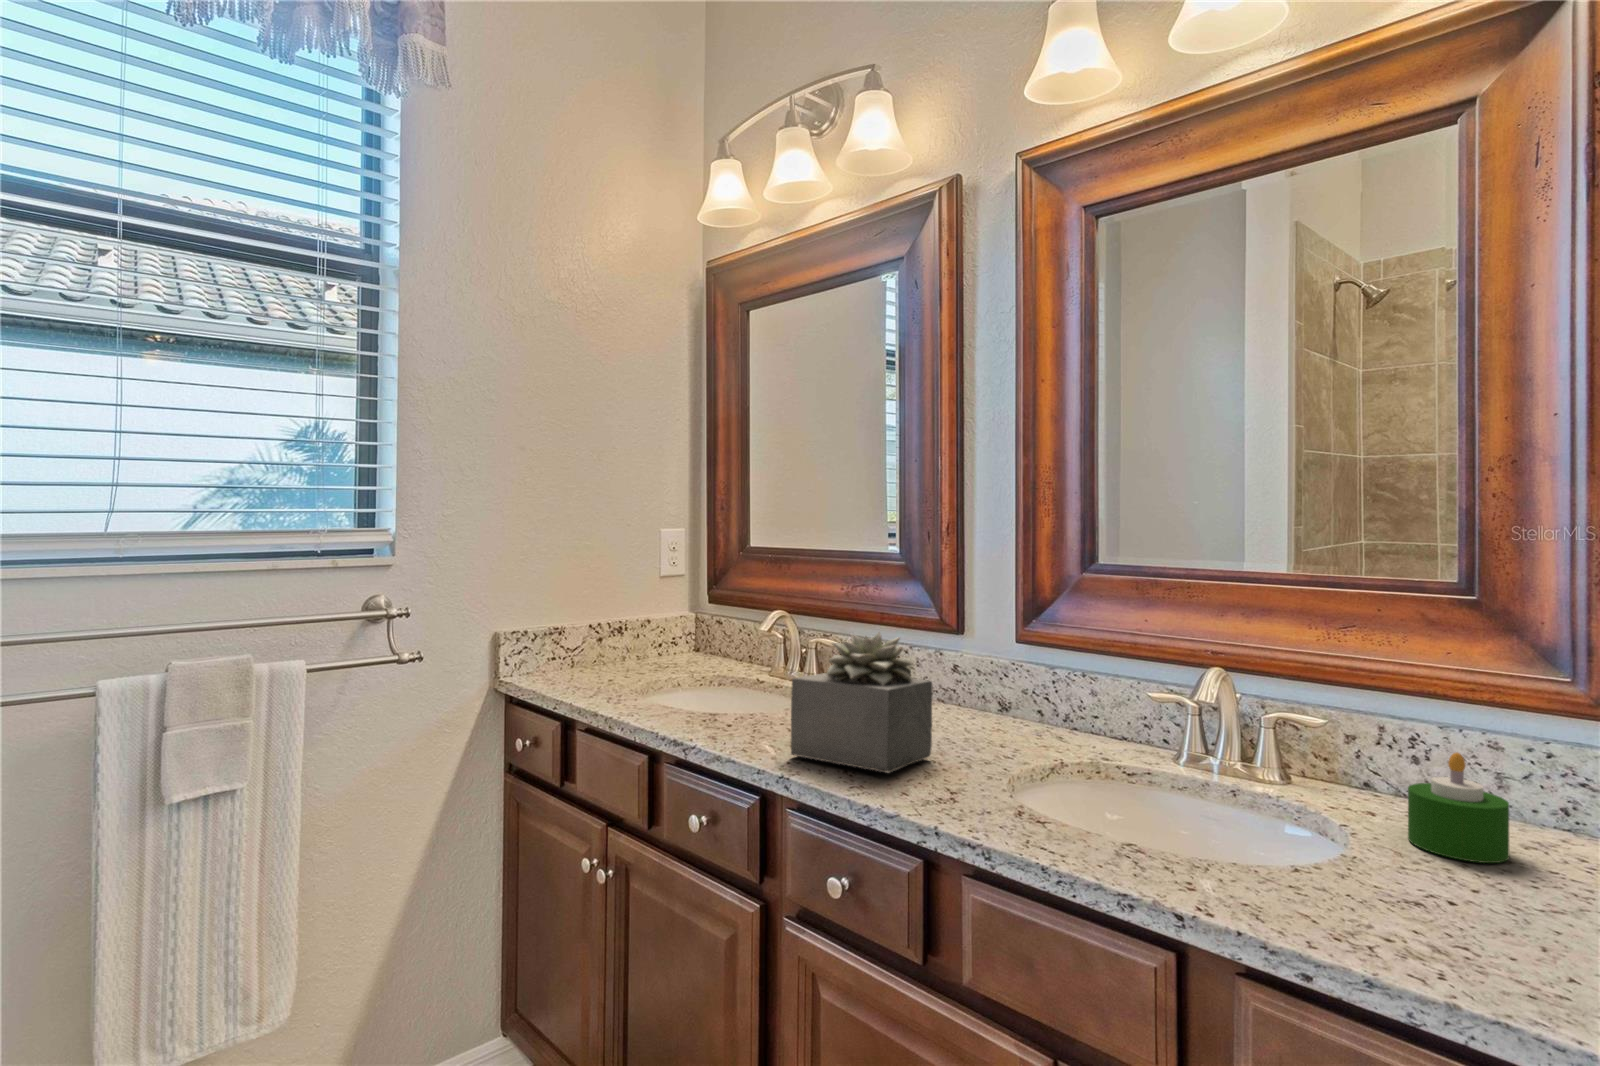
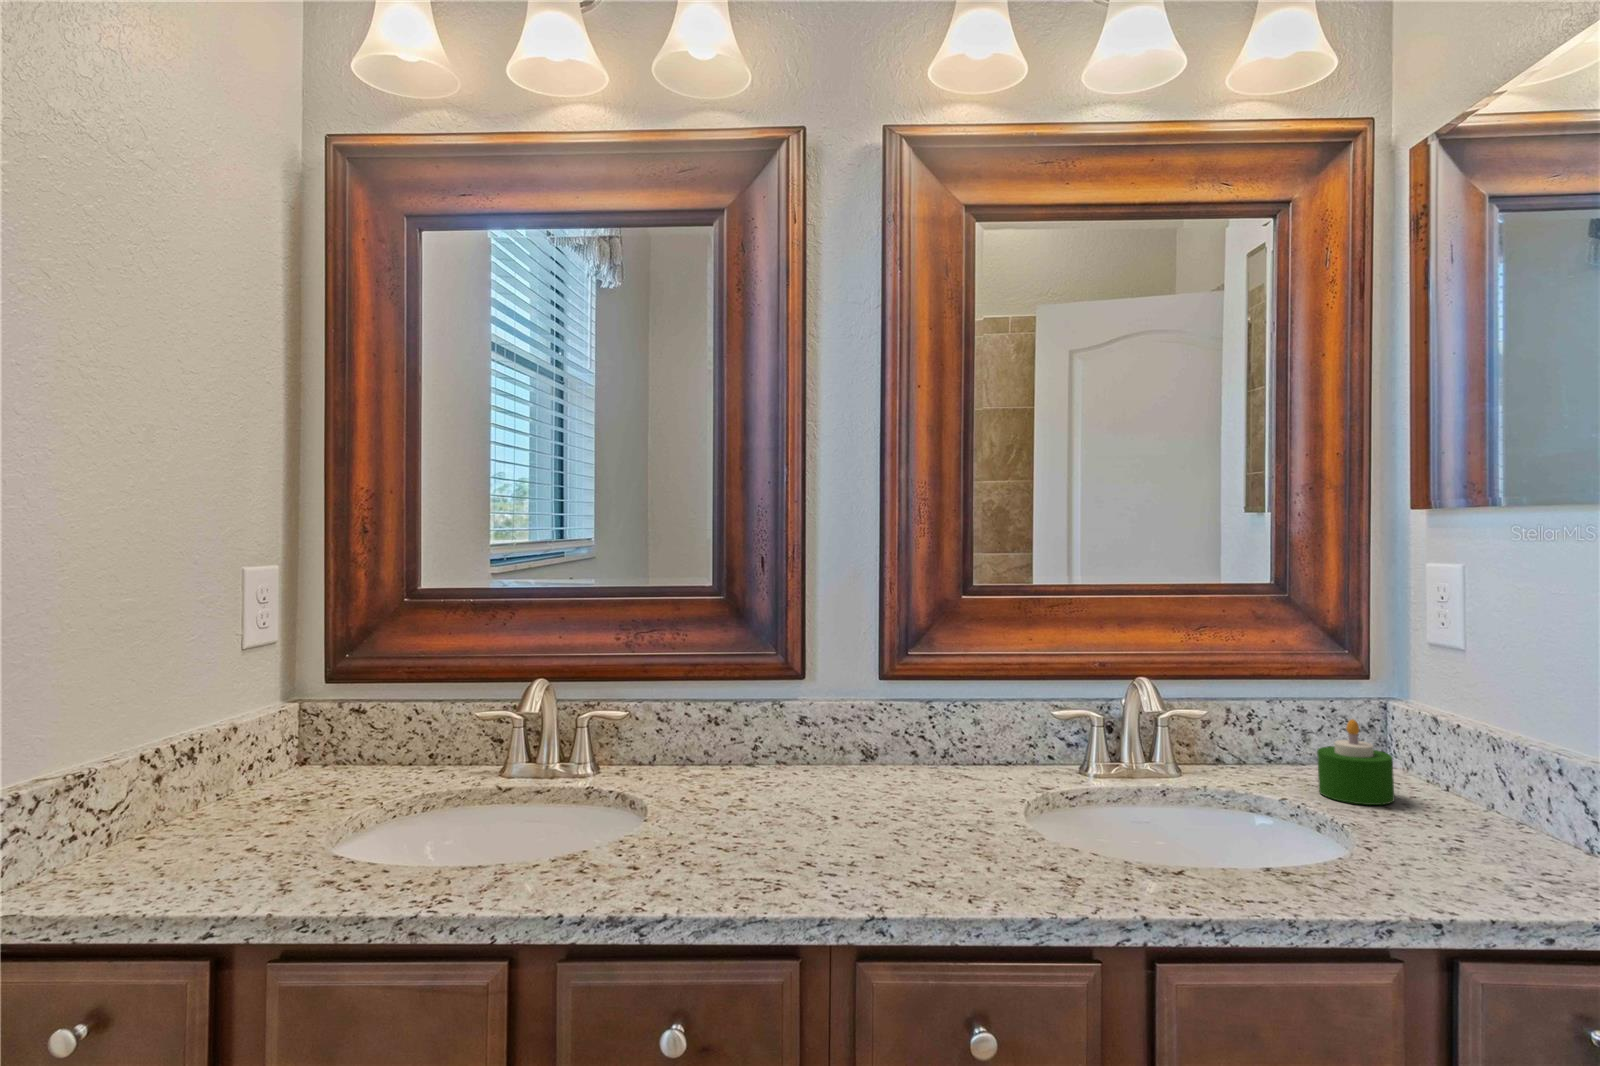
succulent plant: present [791,632,932,773] -> none [798,687,976,884]

